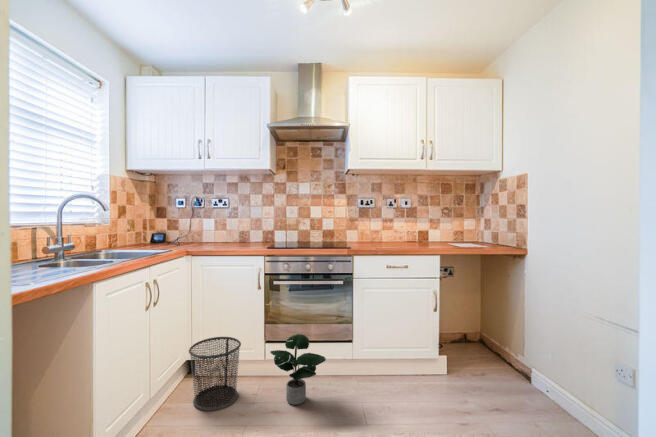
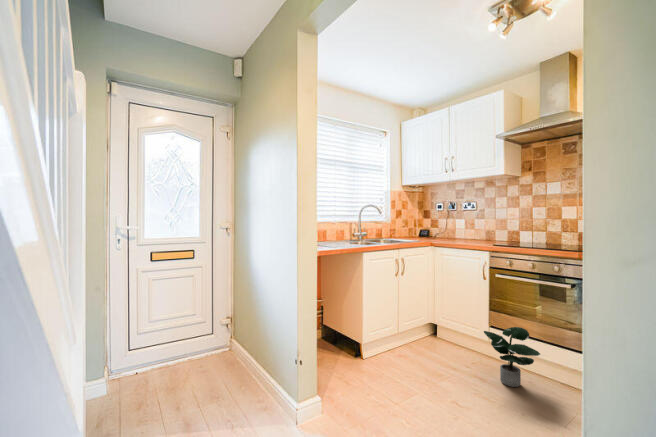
waste bin: present [189,337,241,410] -> none [426,310,466,362]

